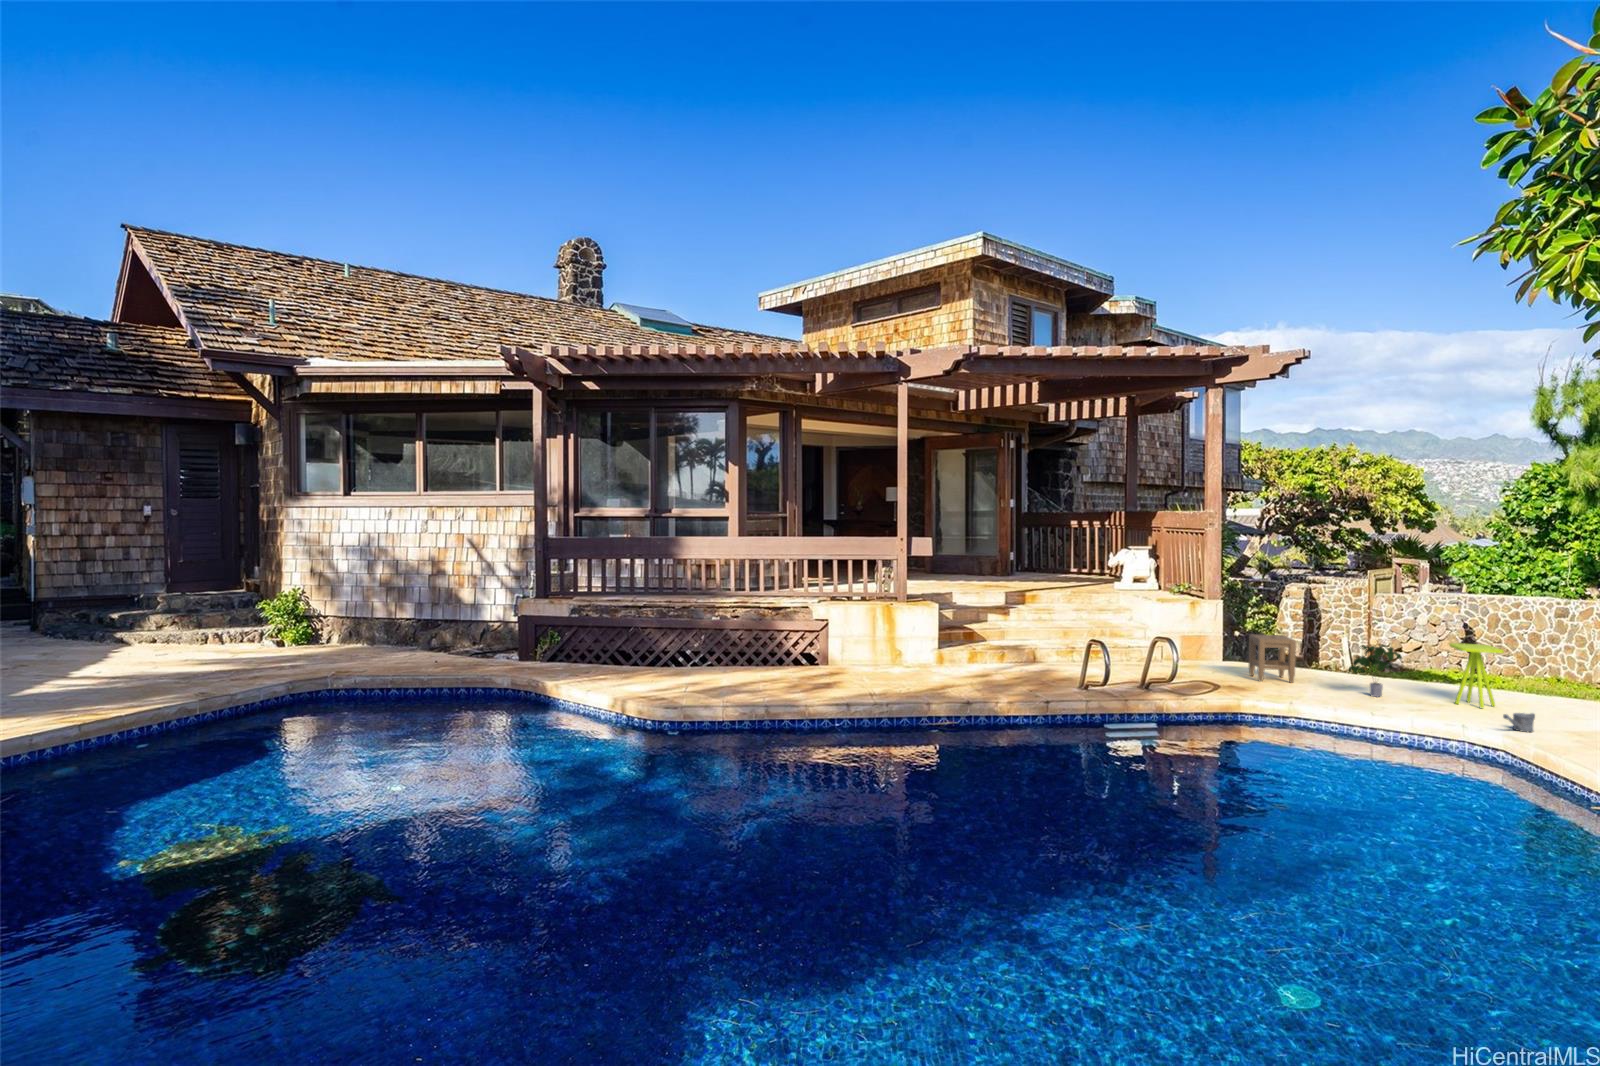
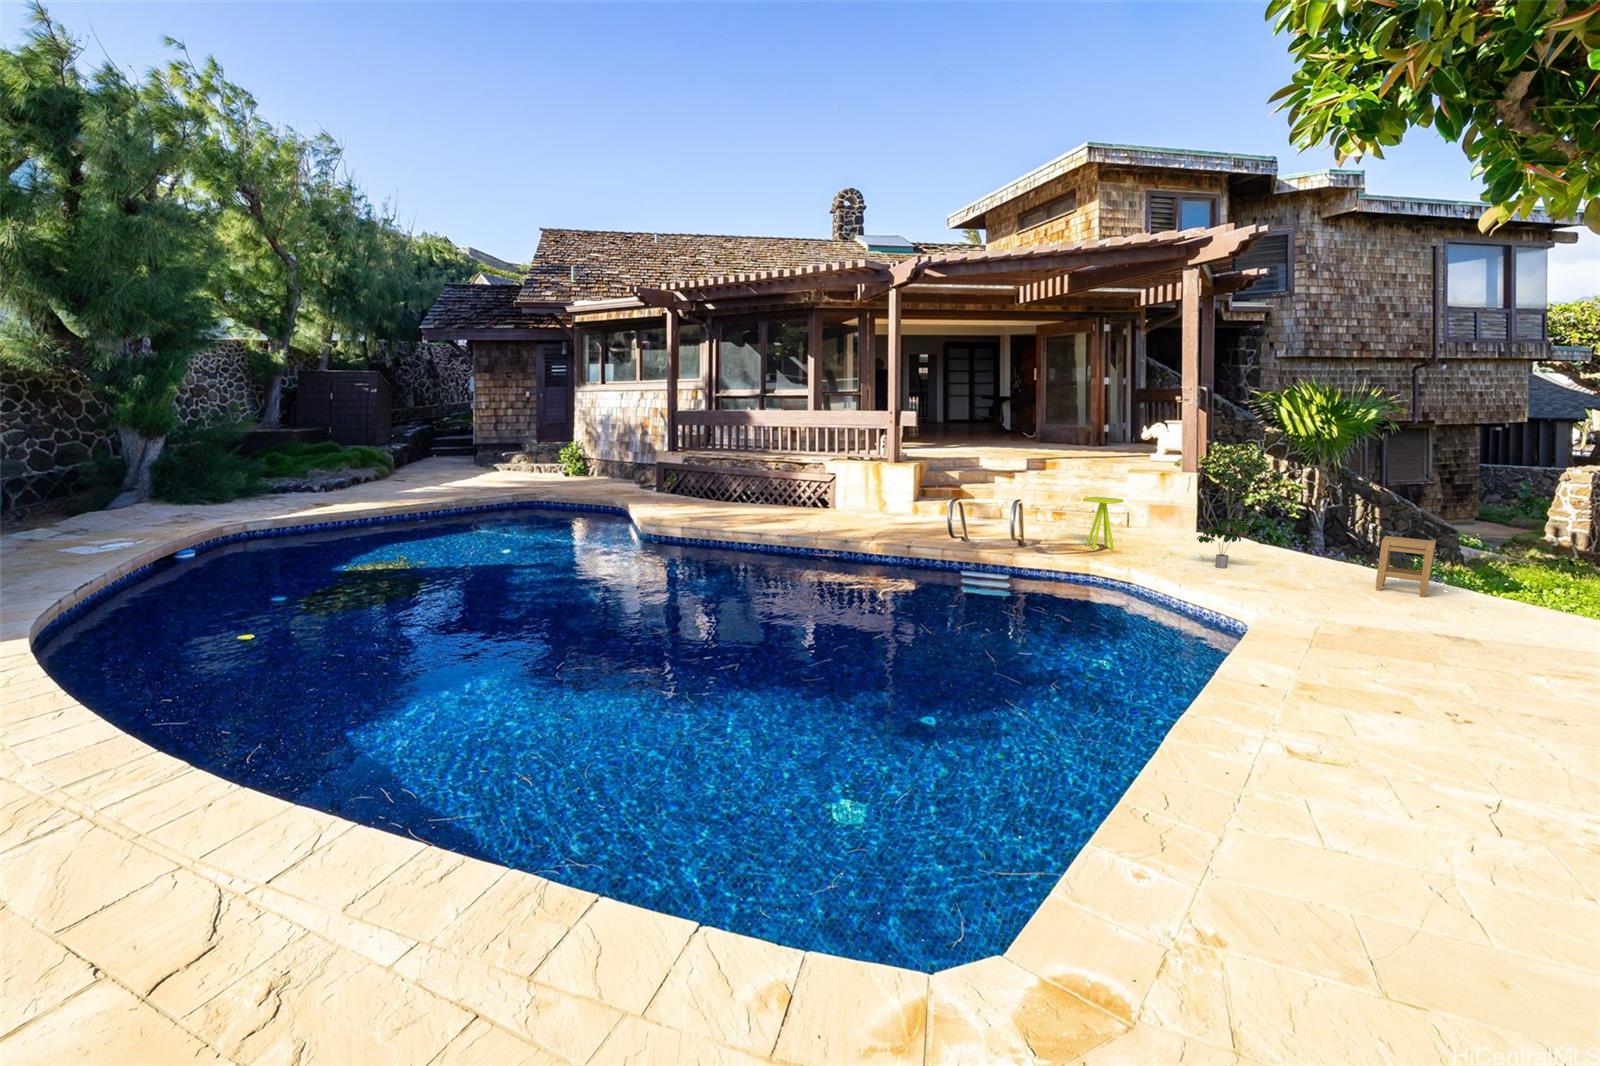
stool: present [1249,634,1296,683] -> present [1376,536,1436,597]
side table: present [1449,643,1504,708] -> present [1084,497,1123,549]
watering can: present [1503,713,1535,732] -> none [1238,576,1287,598]

